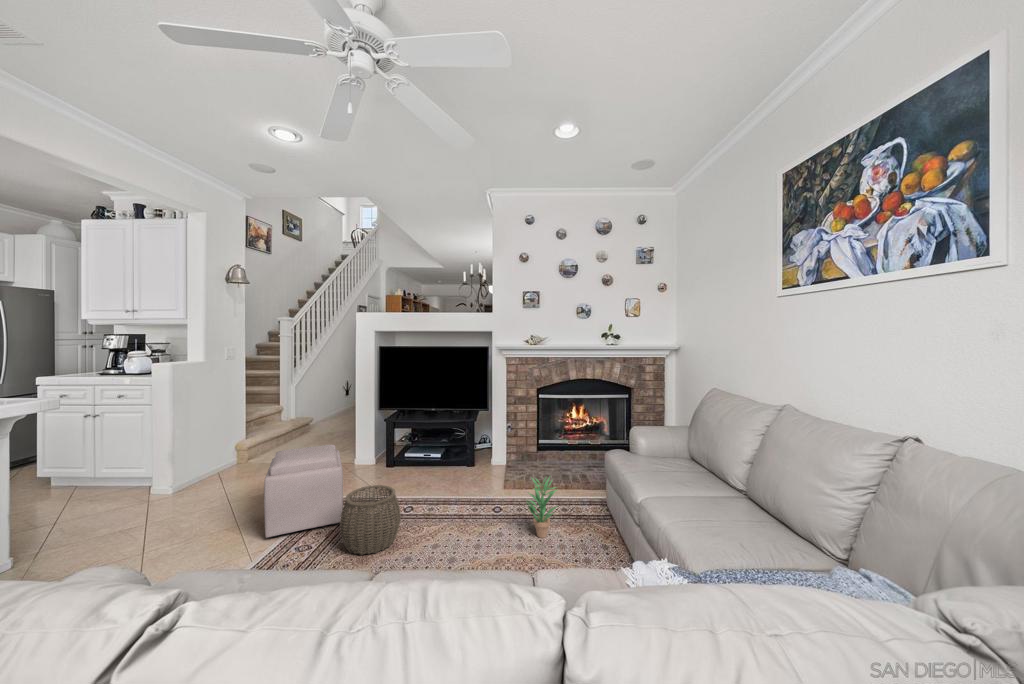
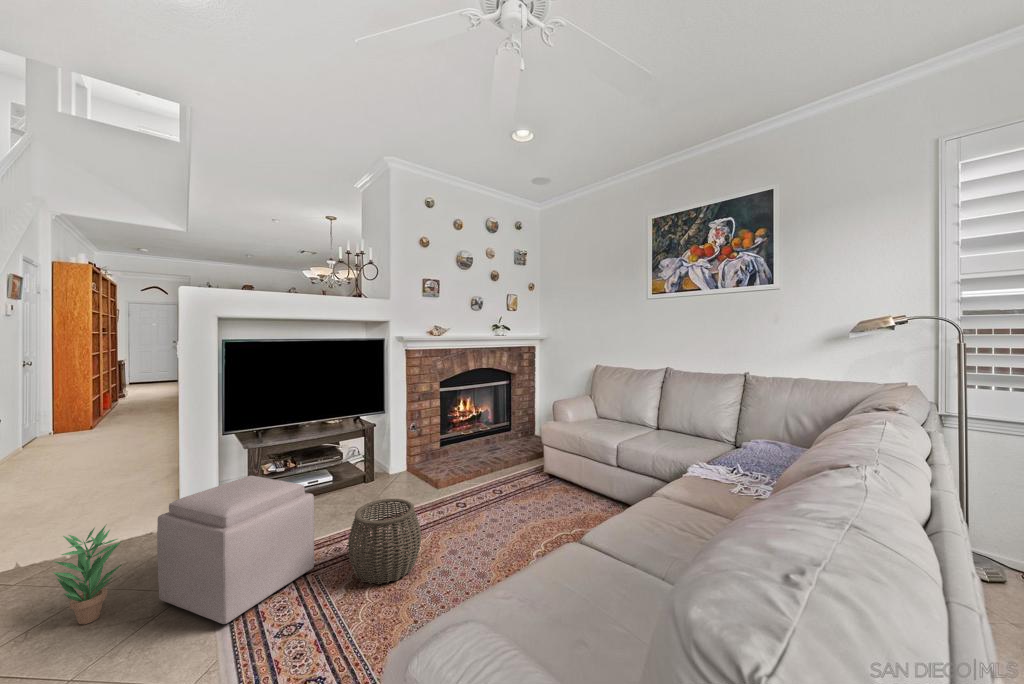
potted plant: present [527,478,557,538] -> present [53,525,121,624]

